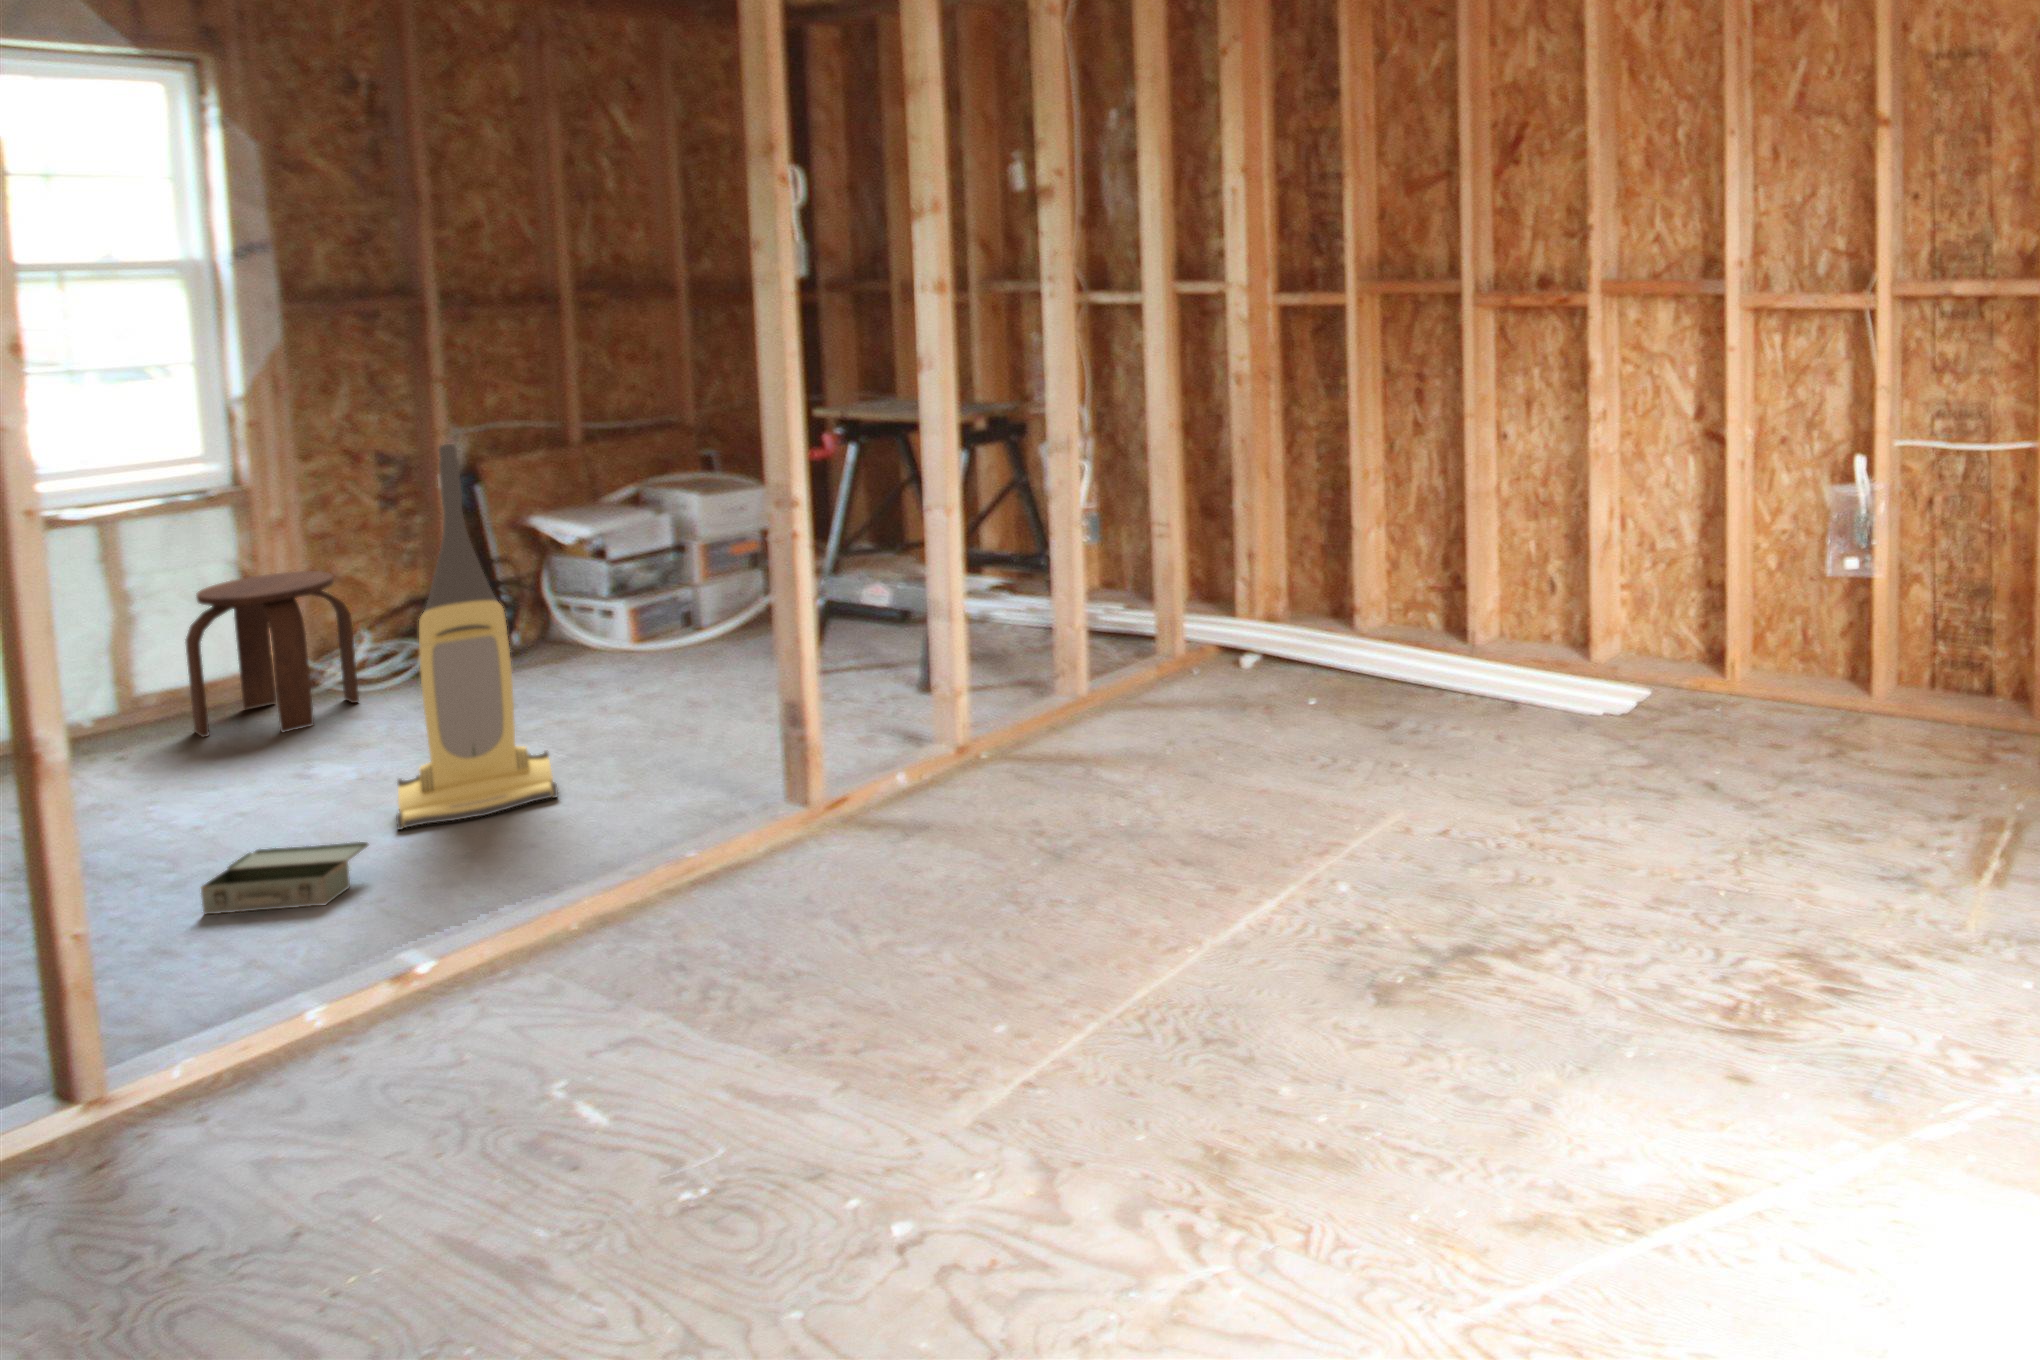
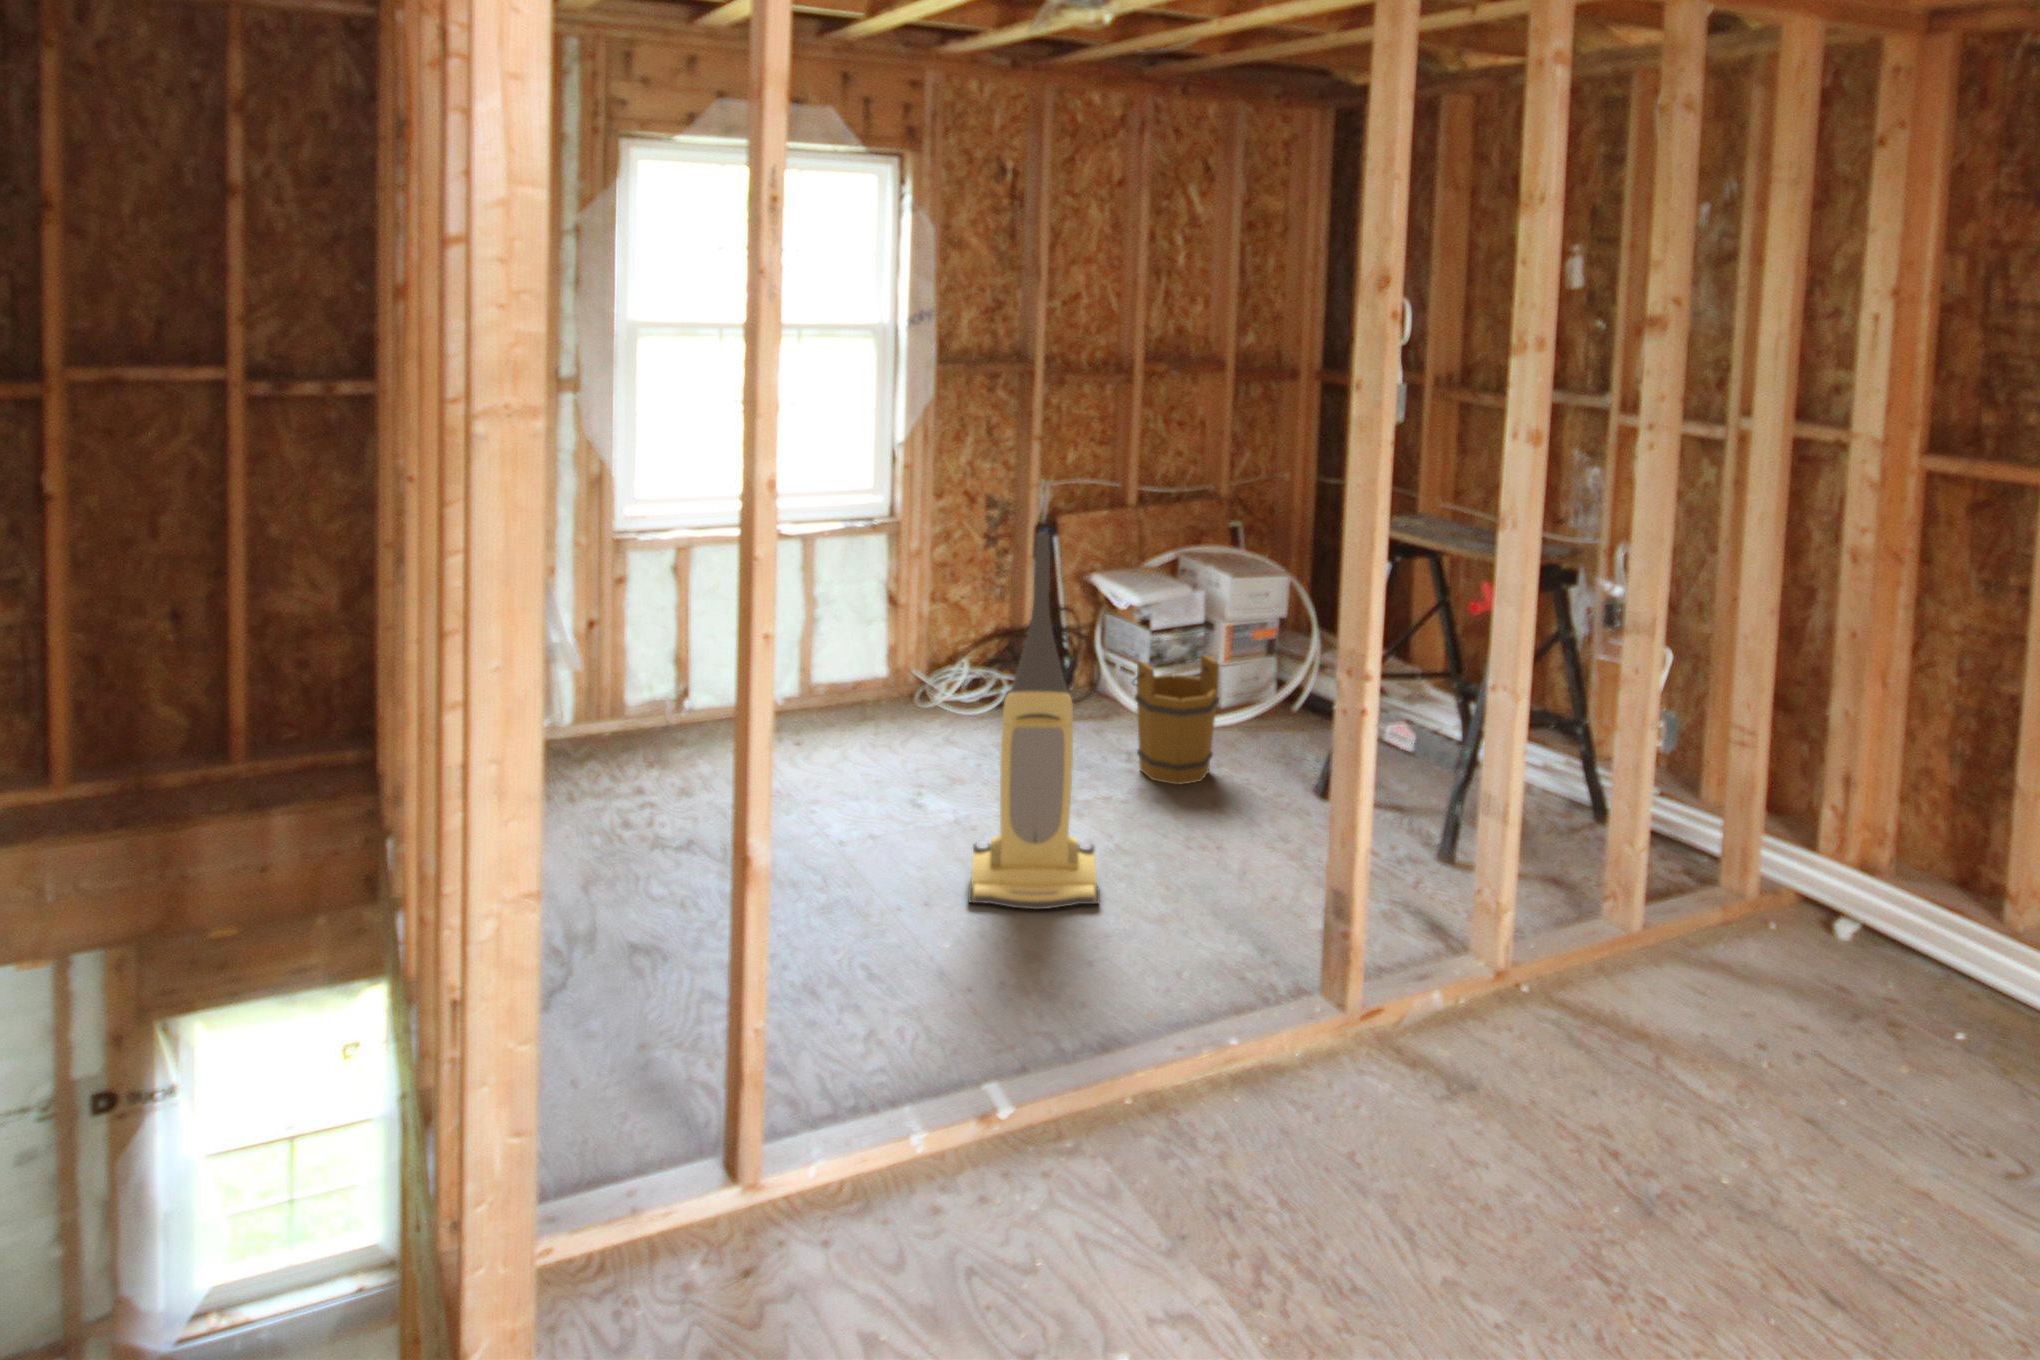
bucket: none [586,567,692,701] -> present [1133,655,1219,785]
stool: present [185,571,359,737] -> none [845,596,957,741]
toolbox: present [201,842,368,914] -> none [816,904,945,994]

